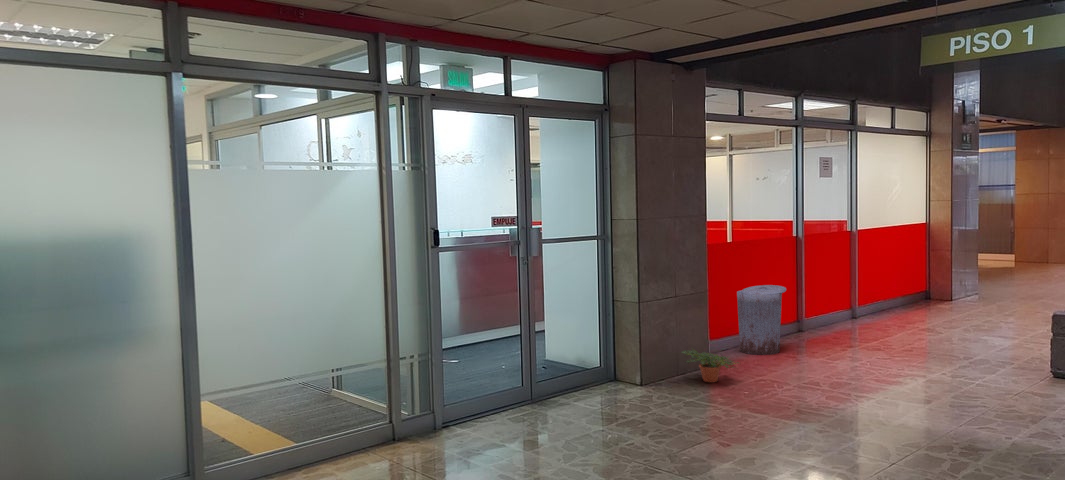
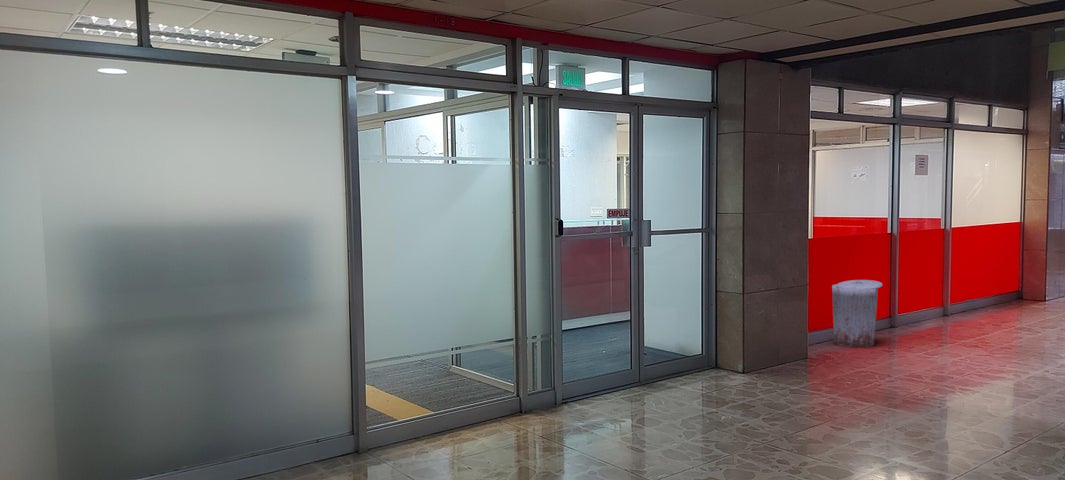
potted plant: present [681,350,735,382] -> none [780,338,841,372]

